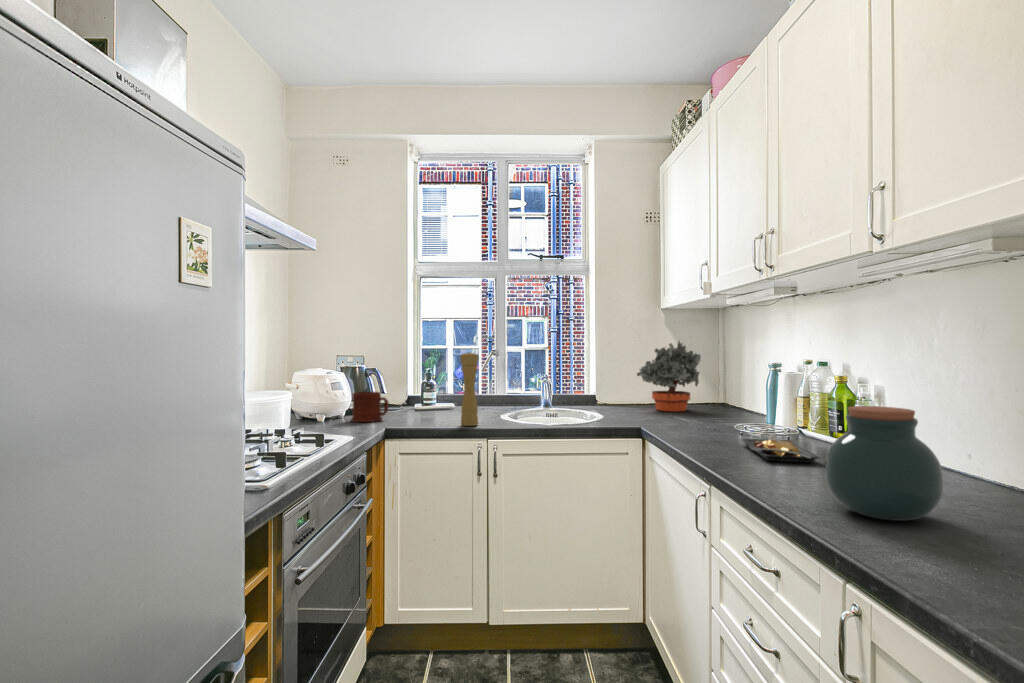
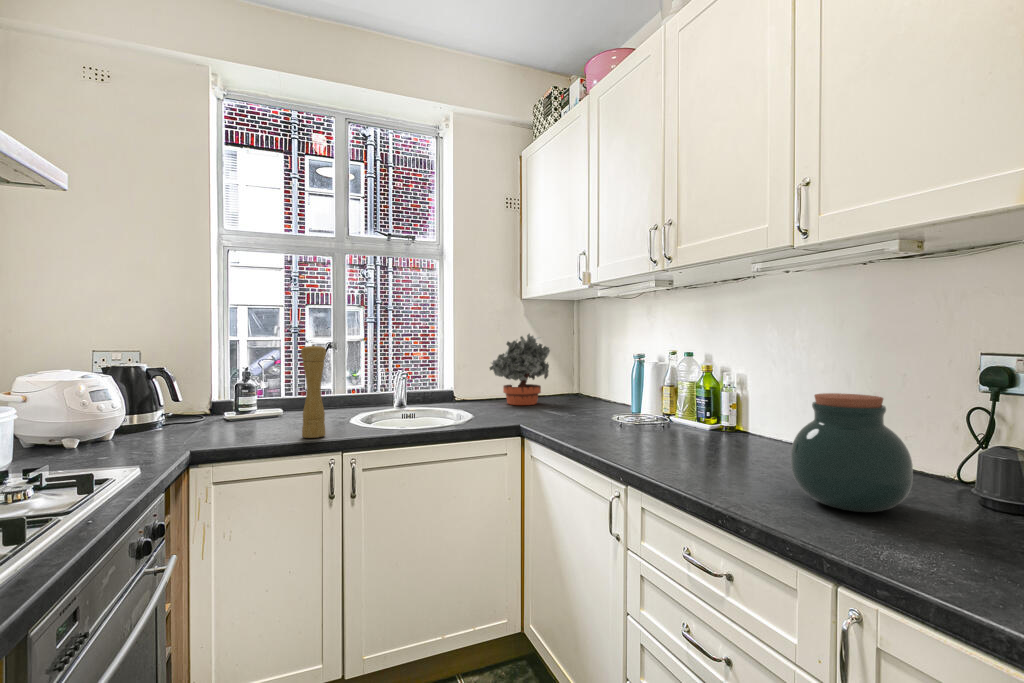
mug: present [351,392,388,422] -> none [127,400,189,444]
plate: present [741,433,820,462] -> none [629,424,722,453]

